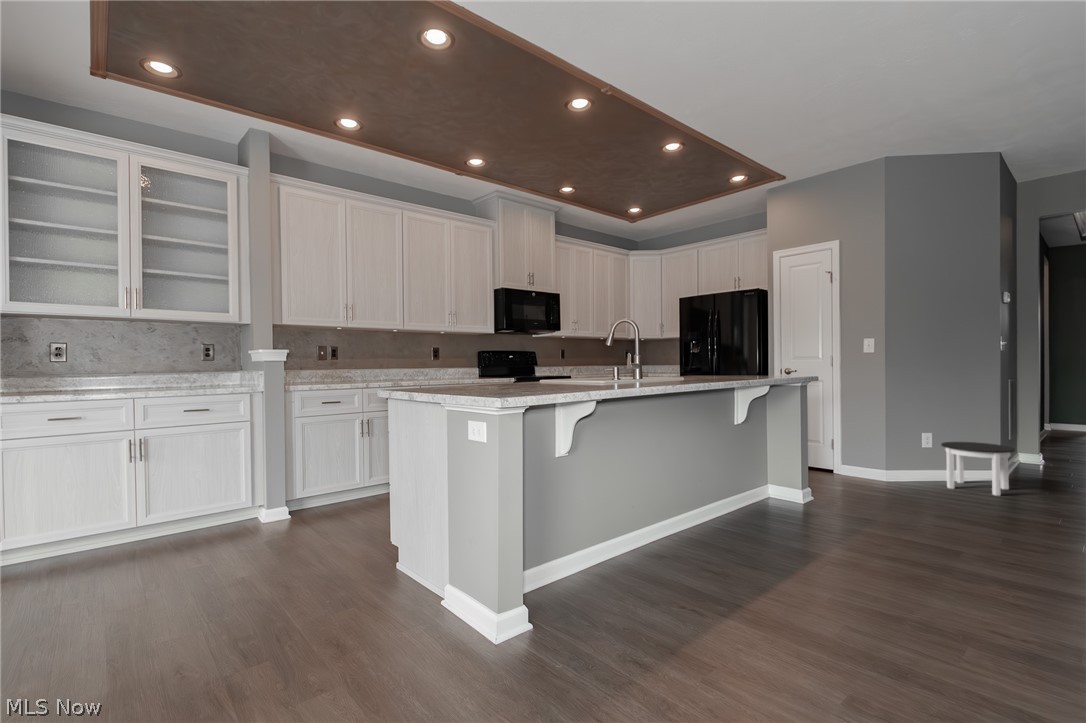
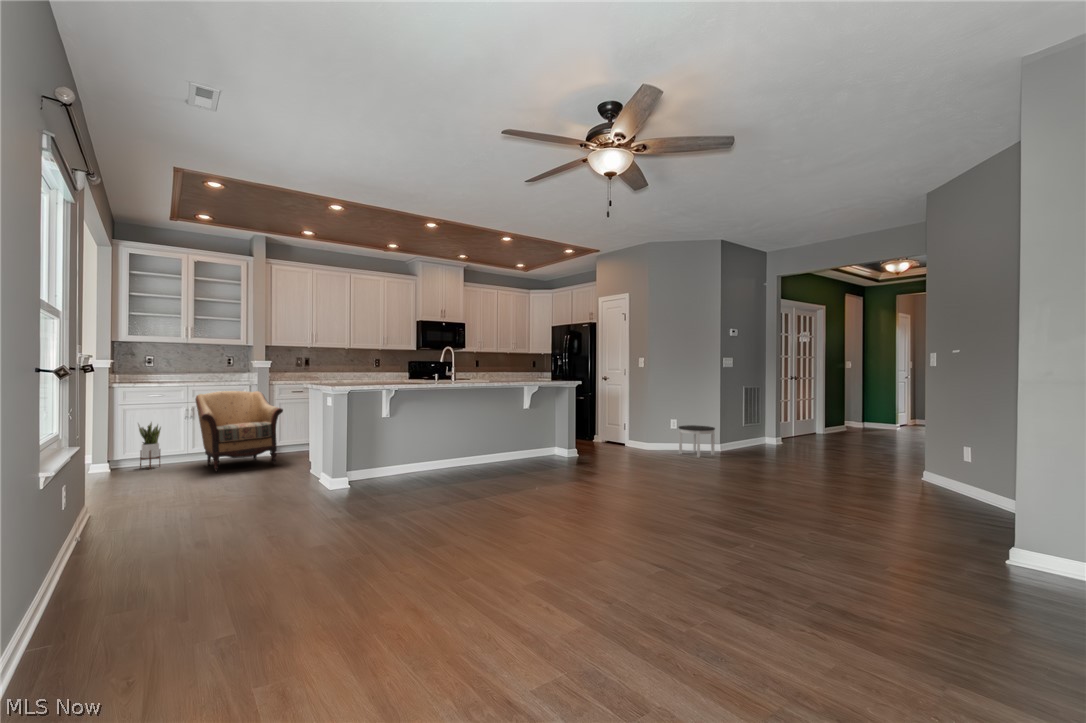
armchair: none [149,405,321,578] -> present [195,391,283,473]
potted plant: none [26,472,80,571] -> present [138,422,161,469]

